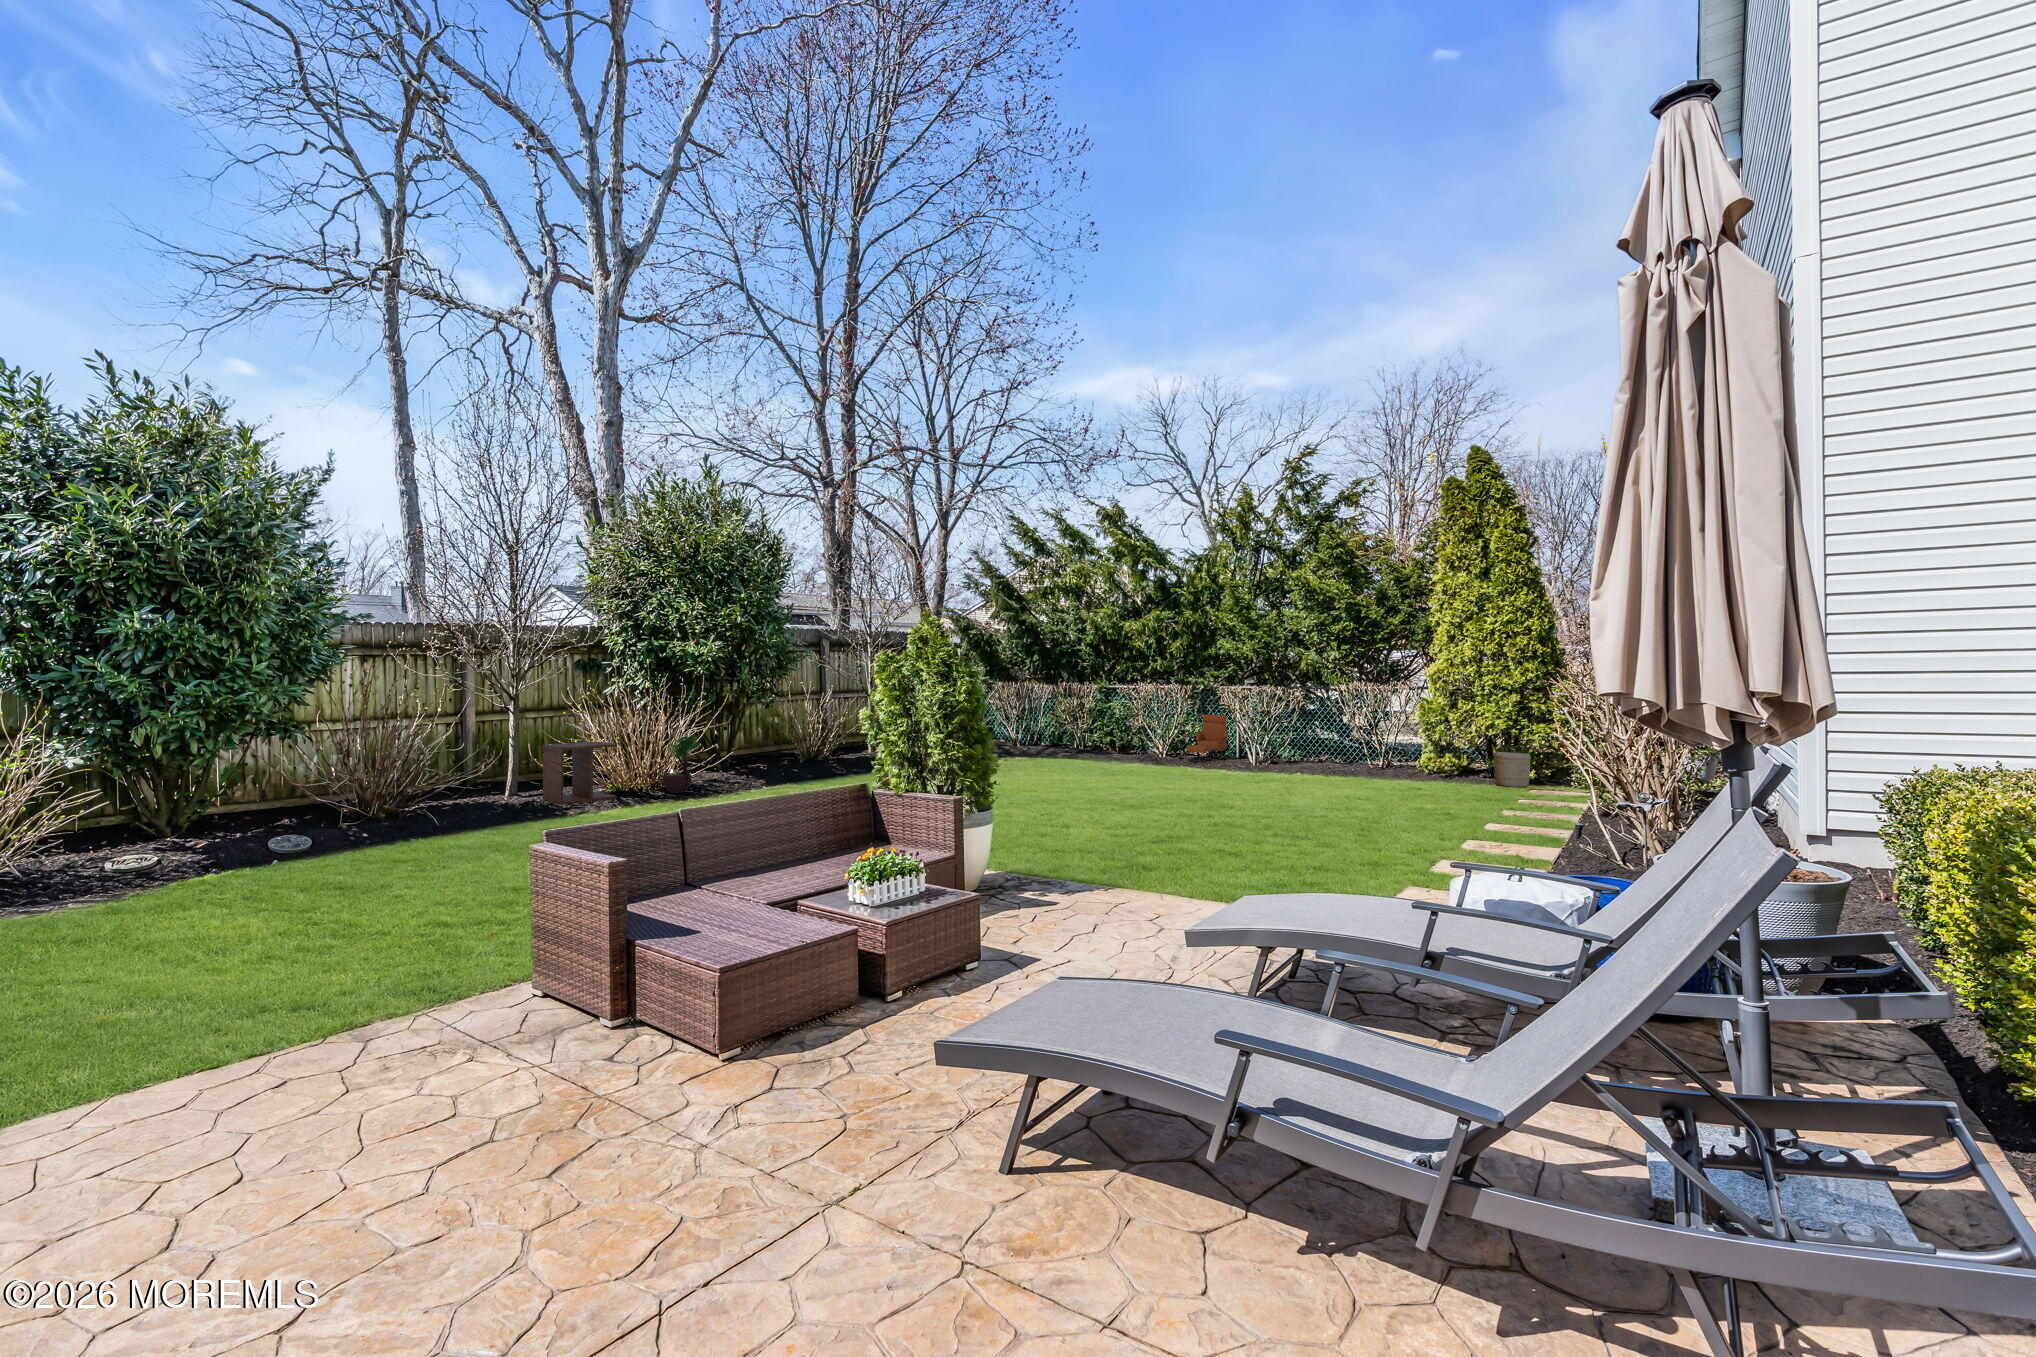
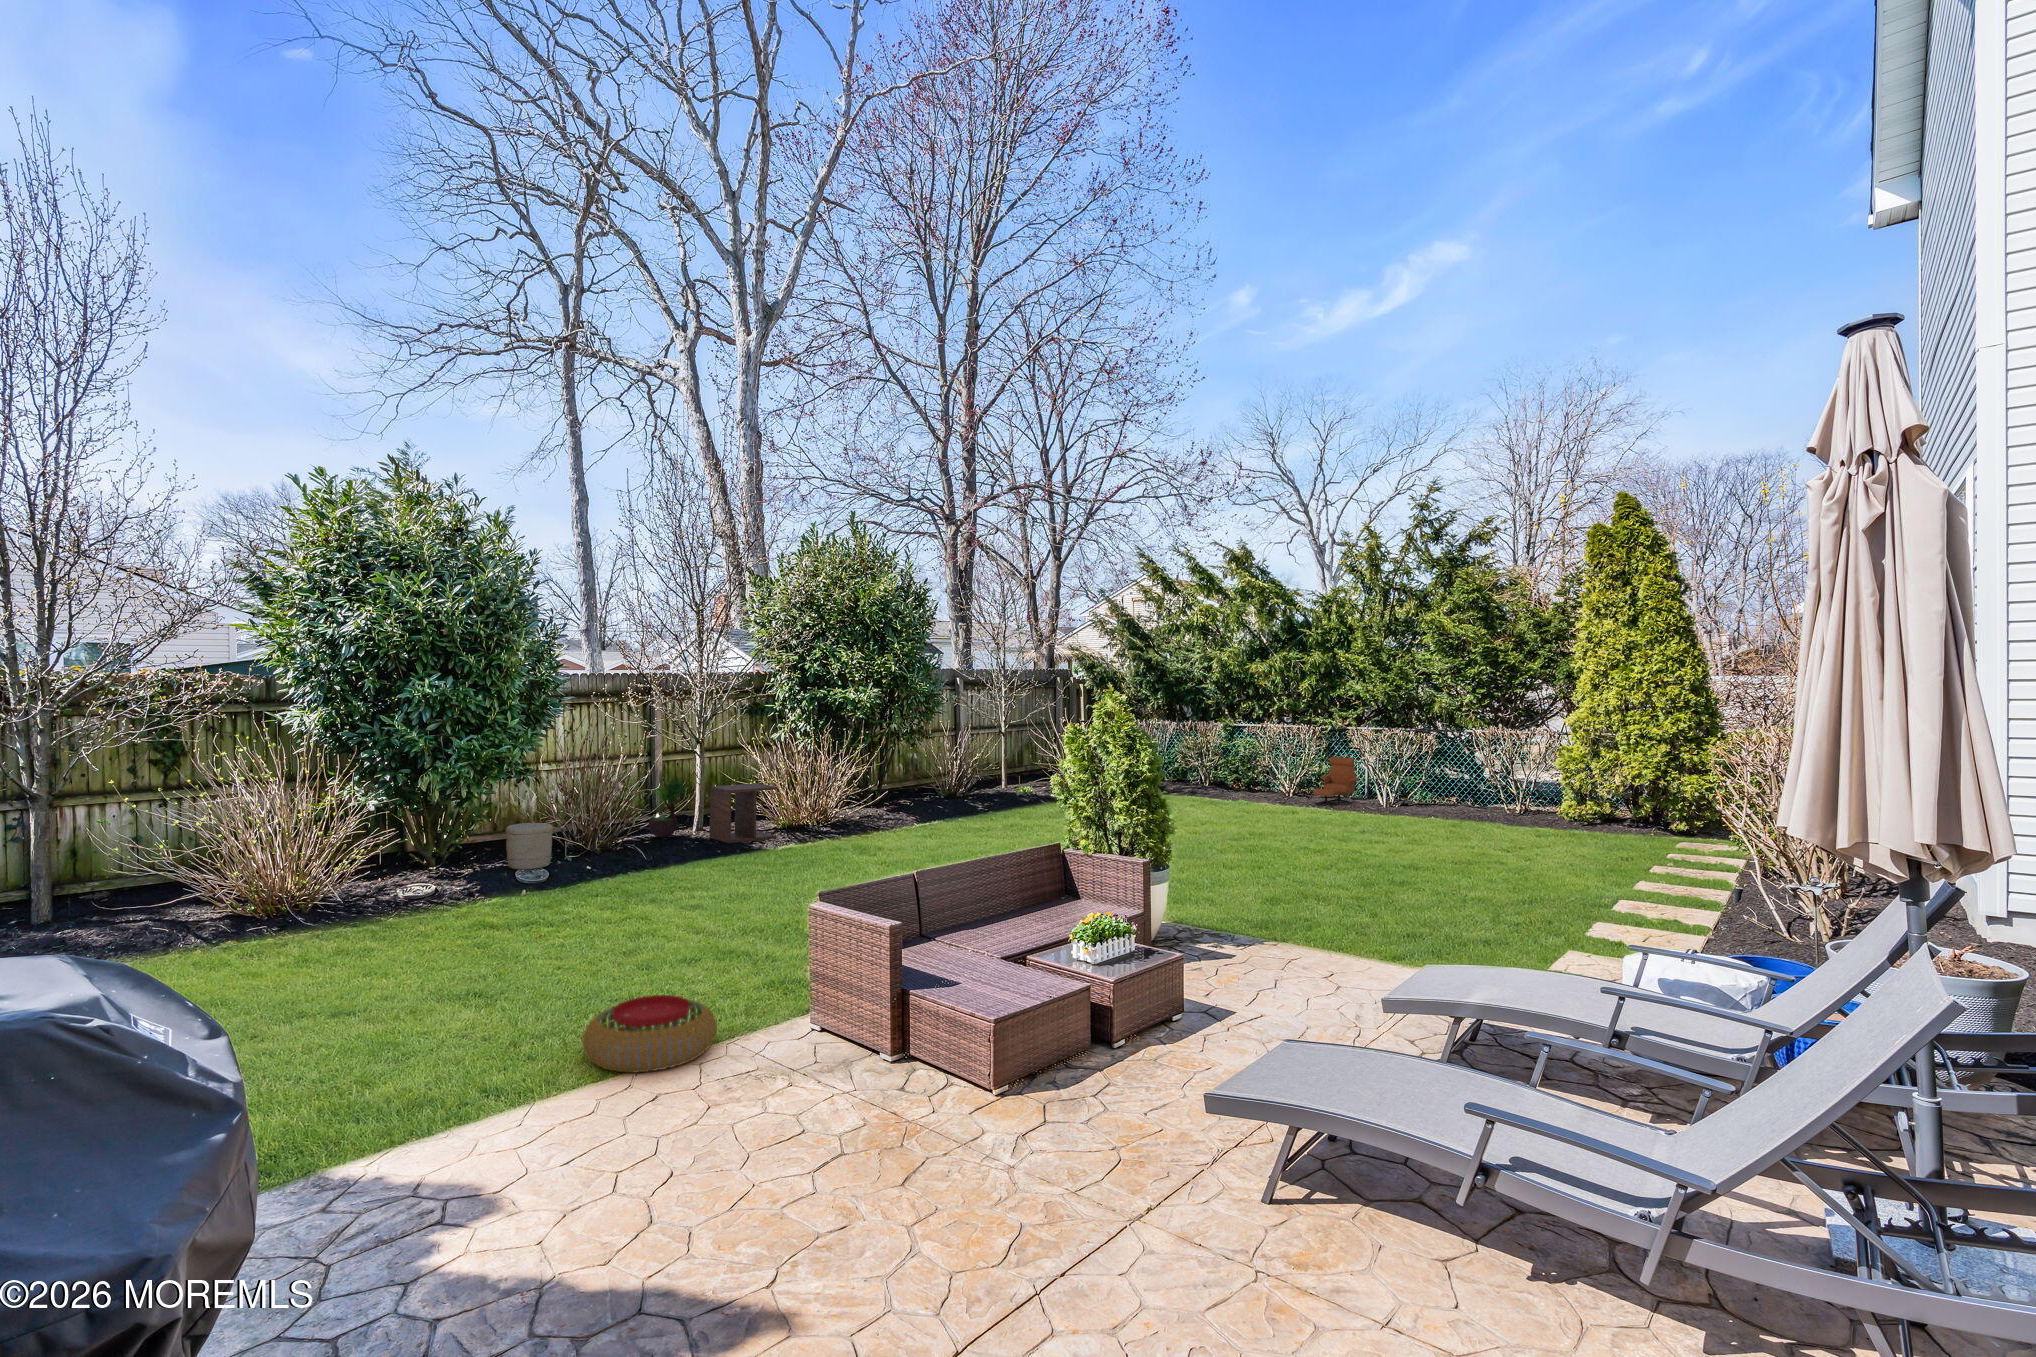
potted tree: present [662,734,699,793] -> present [649,779,685,838]
woven basket: present [1493,752,1531,787] -> present [506,823,553,870]
pouf: none [224,953,413,1046] -> present [583,995,717,1073]

